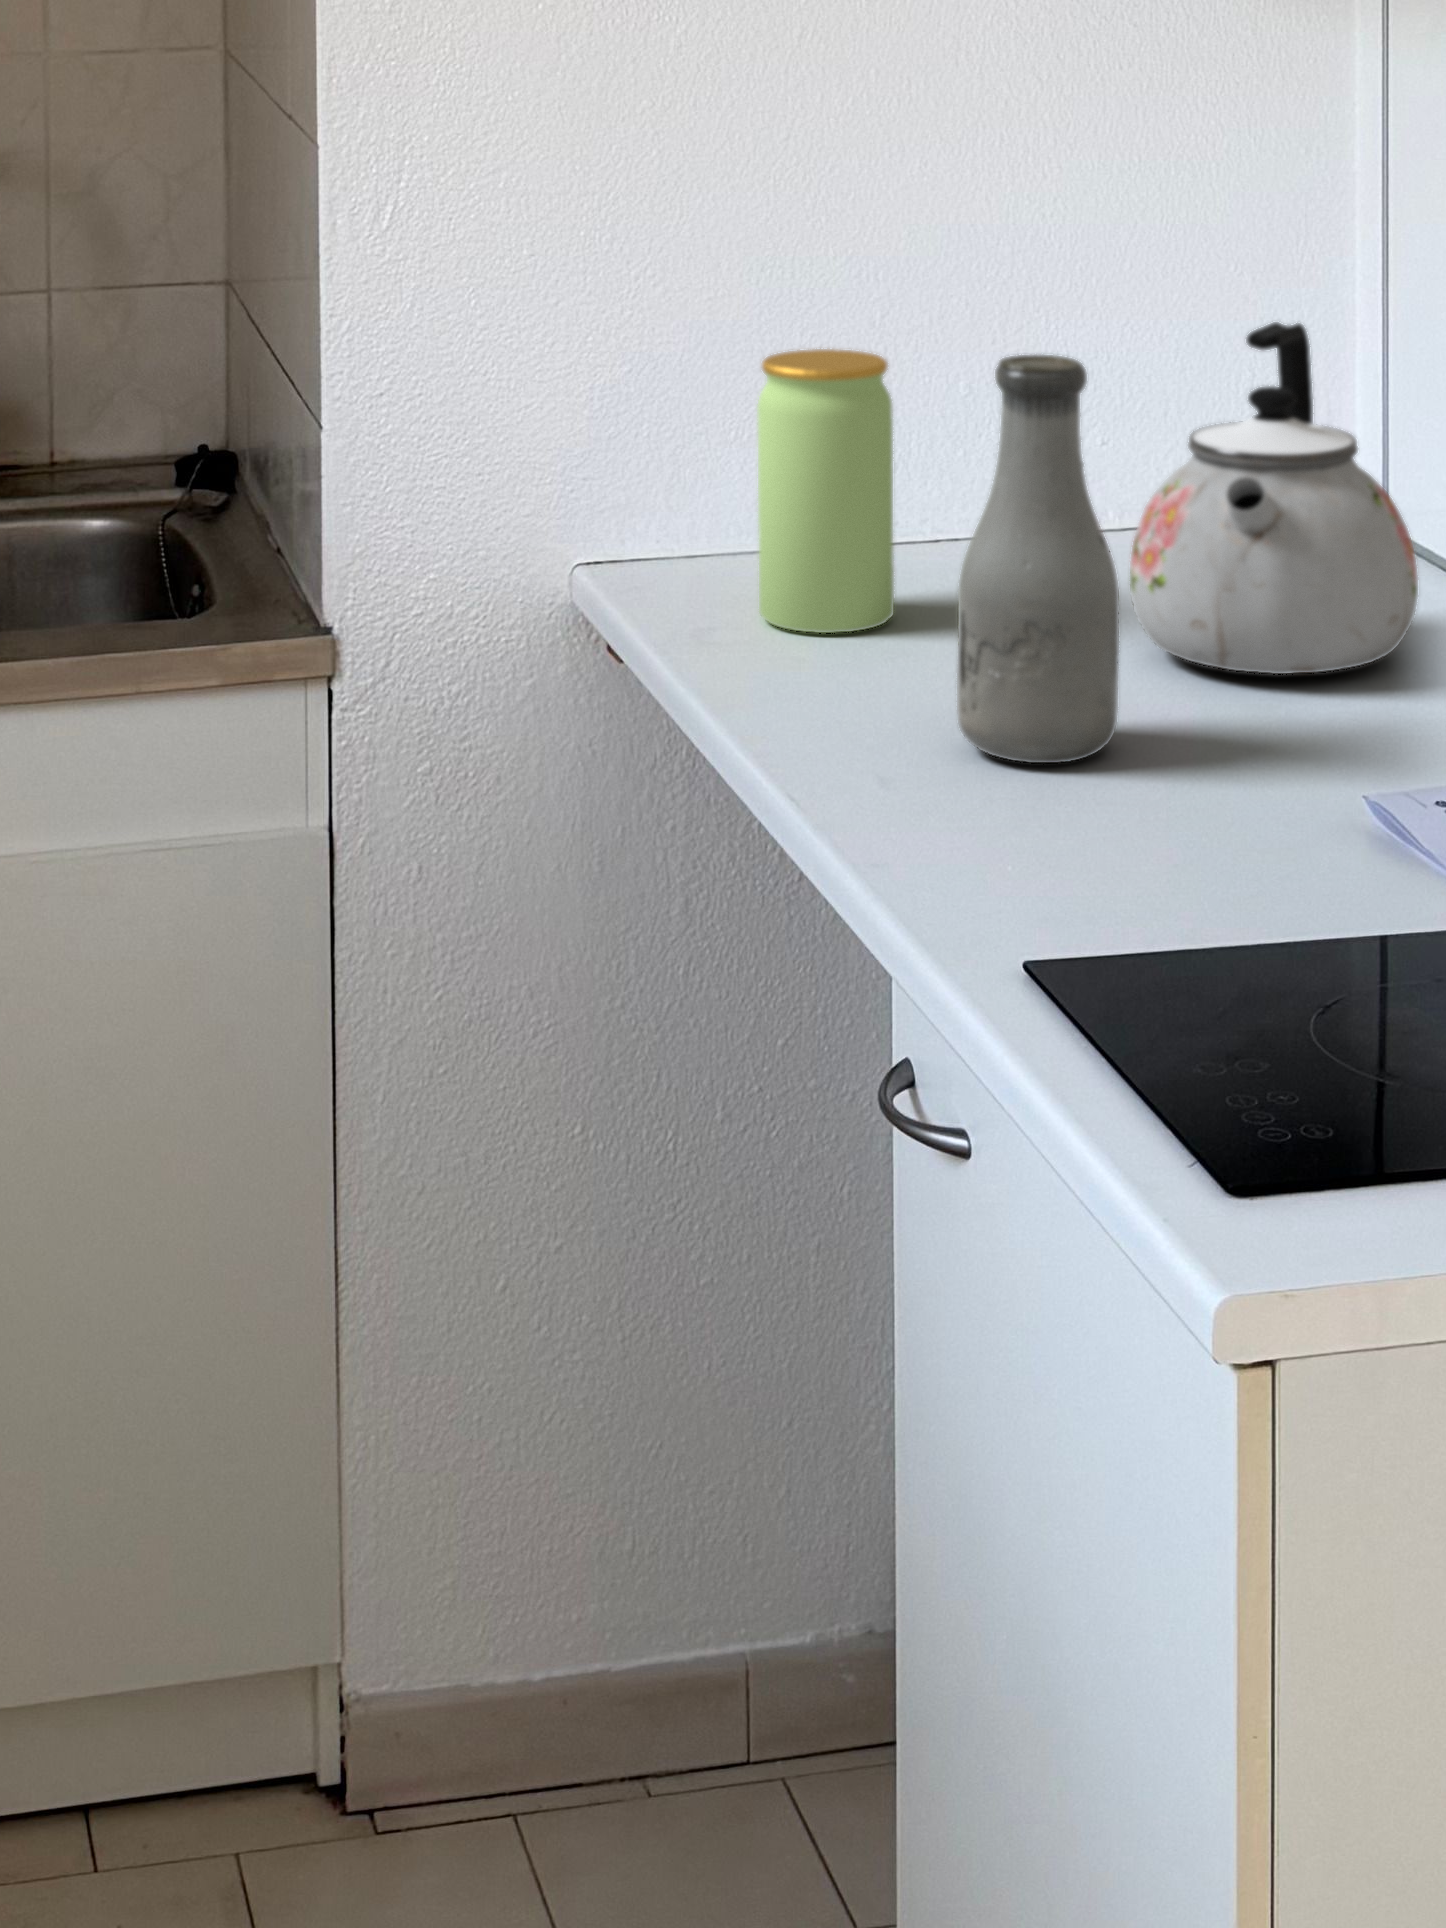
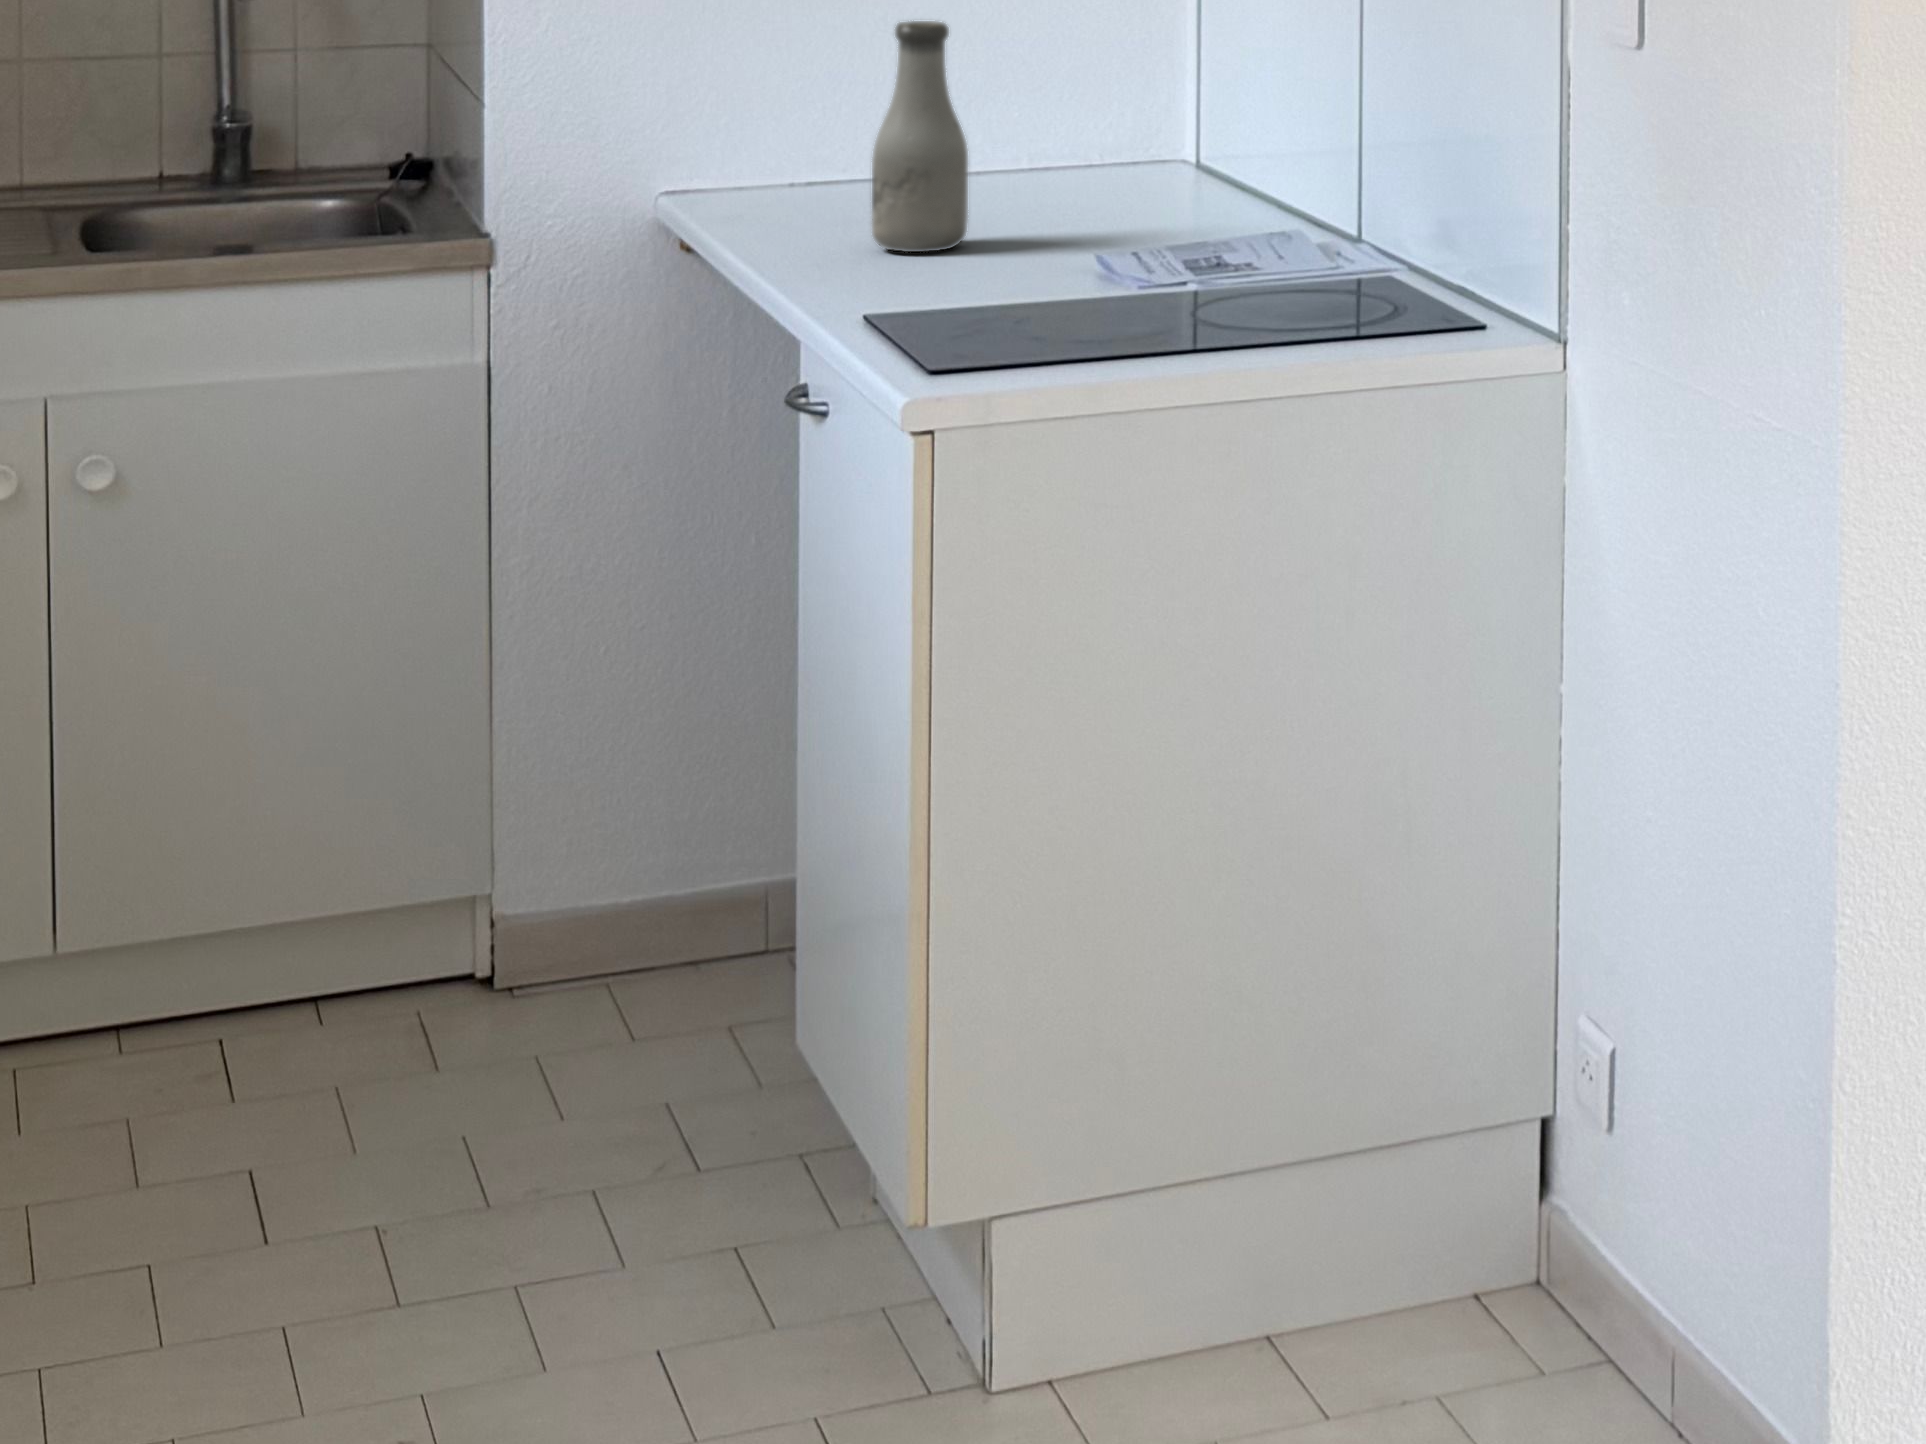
kettle: present [1129,322,1418,674] -> none [999,16,1171,215]
jar: present [758,349,894,633] -> none [774,43,861,211]

